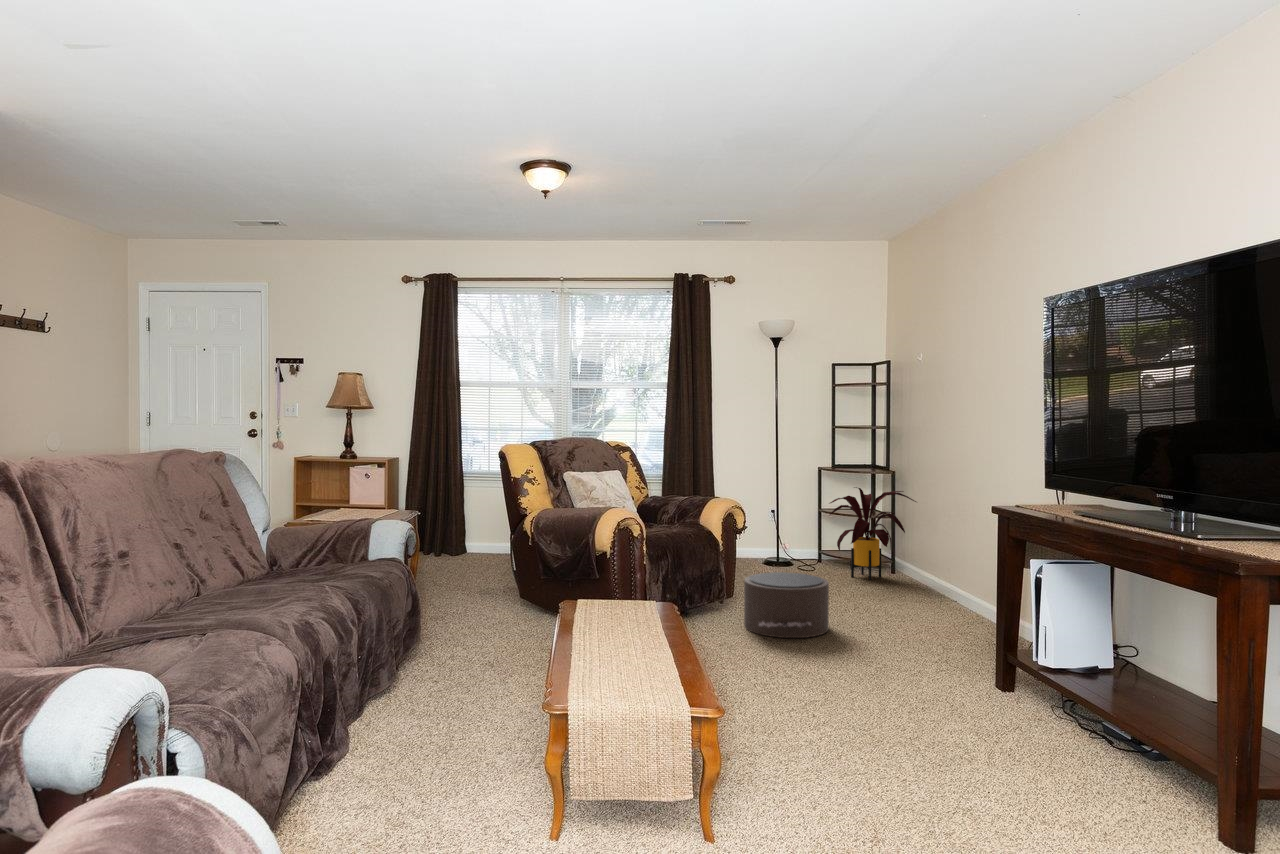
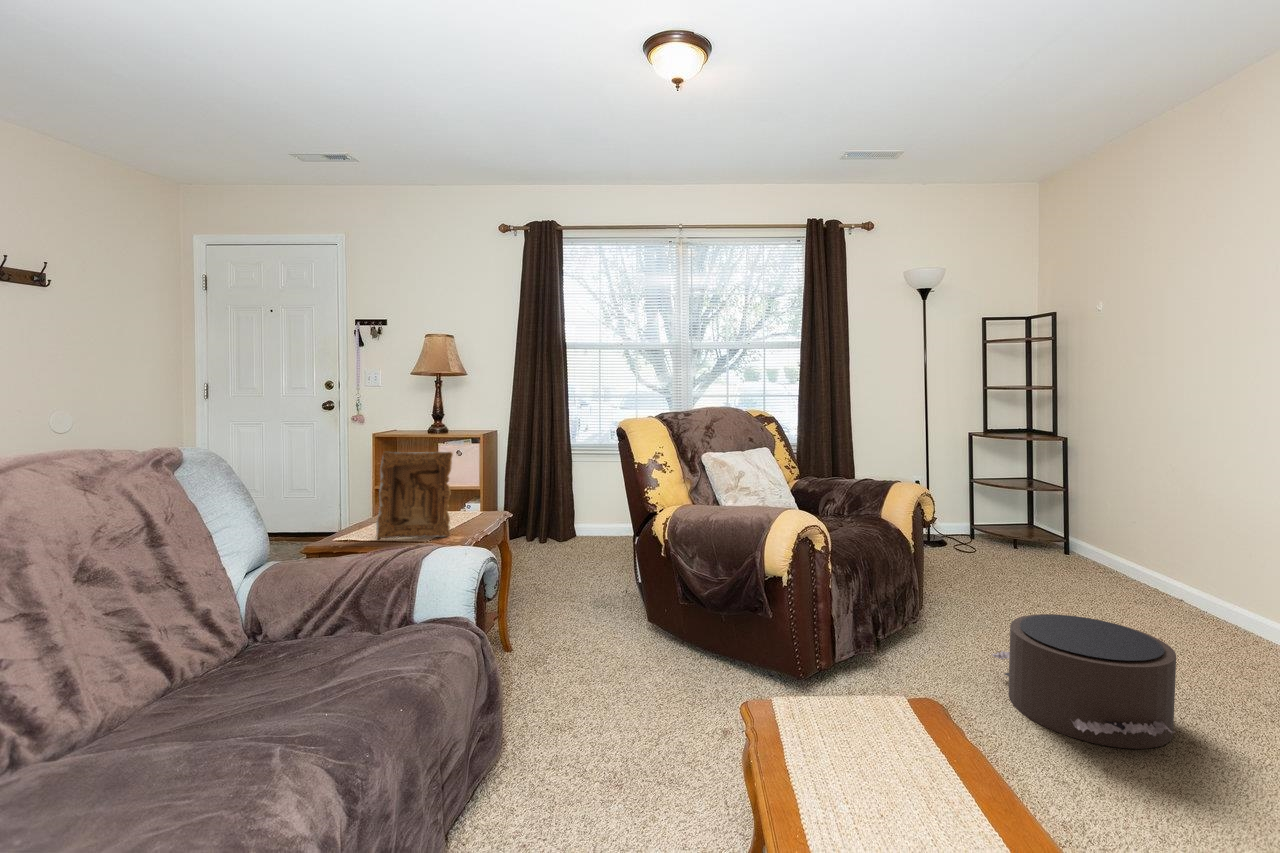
picture frame: none [328,467,380,526] -> present [376,451,453,539]
house plant: present [830,487,916,580] -> none [1027,473,1162,595]

